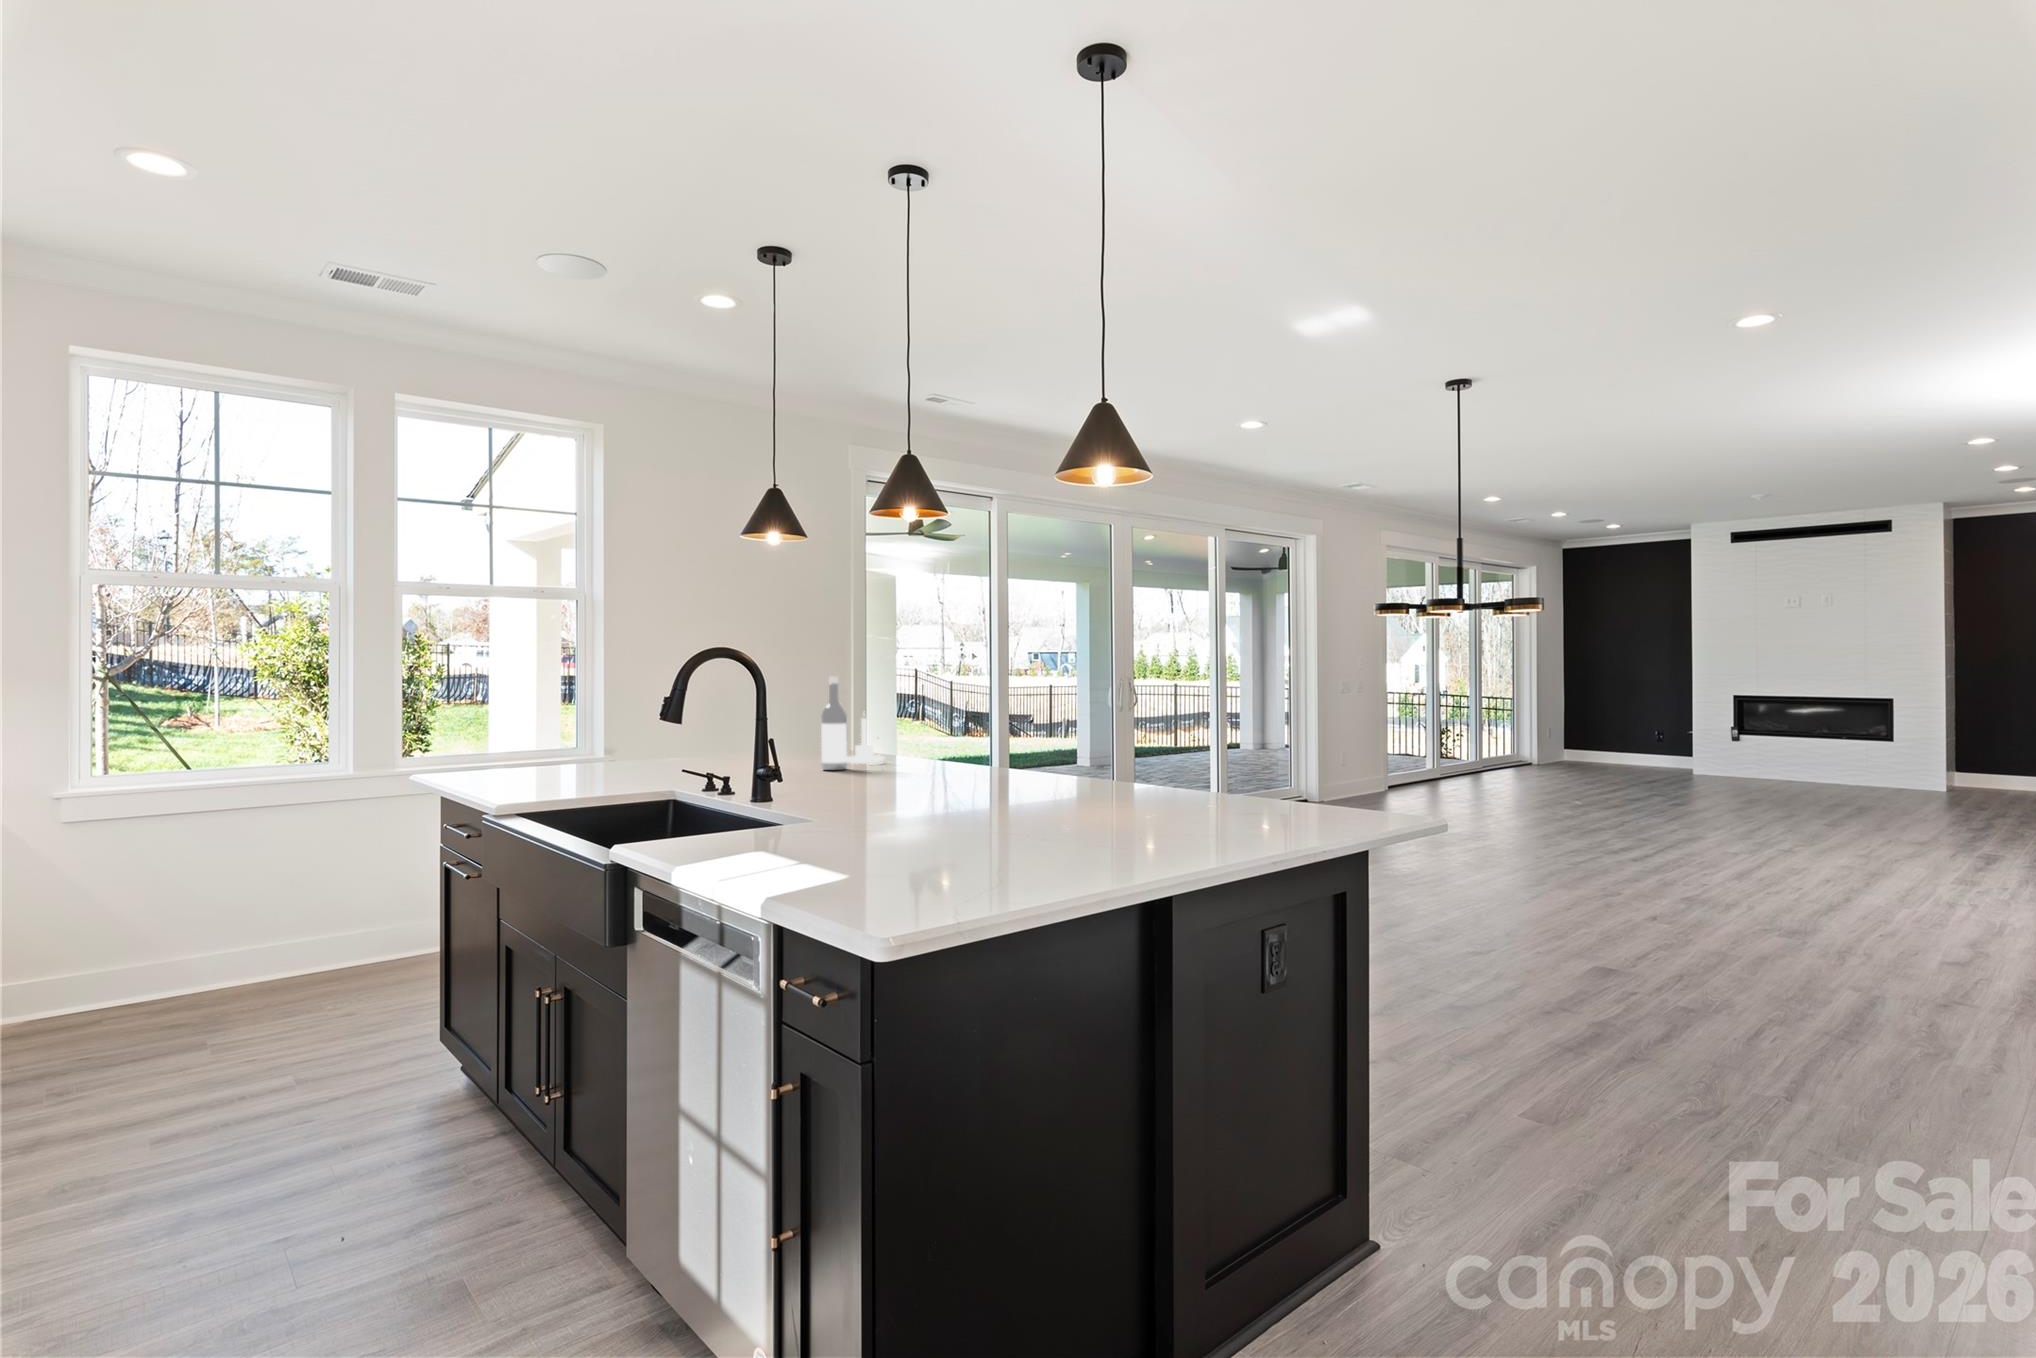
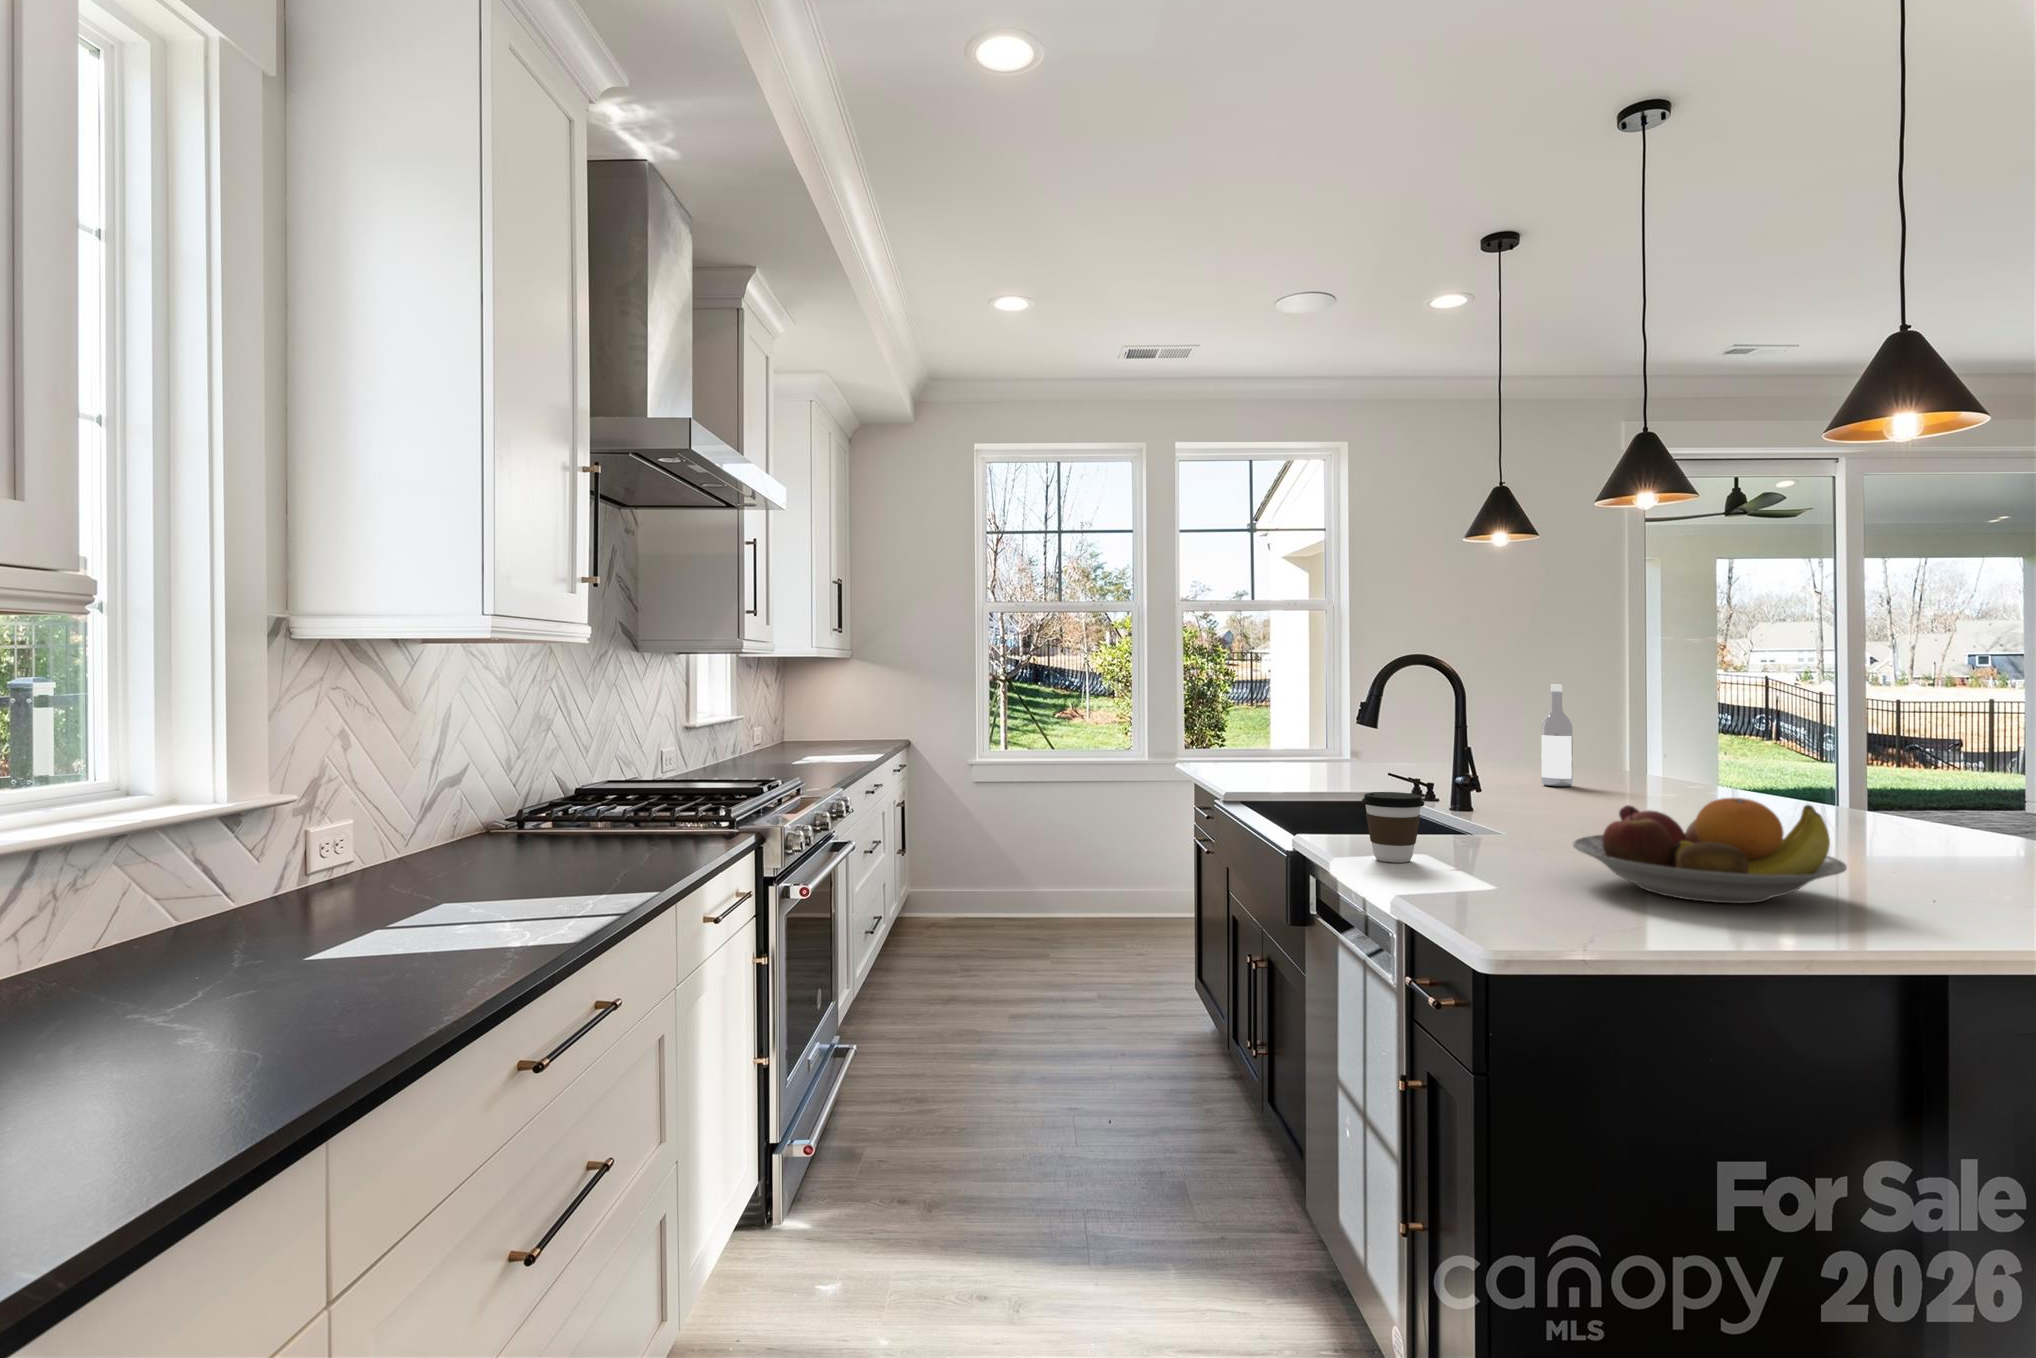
candle holder: present [847,714,884,764] -> none [1573,722,1625,782]
fruit bowl: none [904,768,1096,859] -> present [1573,798,1847,903]
coffee cup: none [704,788,767,862] -> present [1362,792,1424,862]

